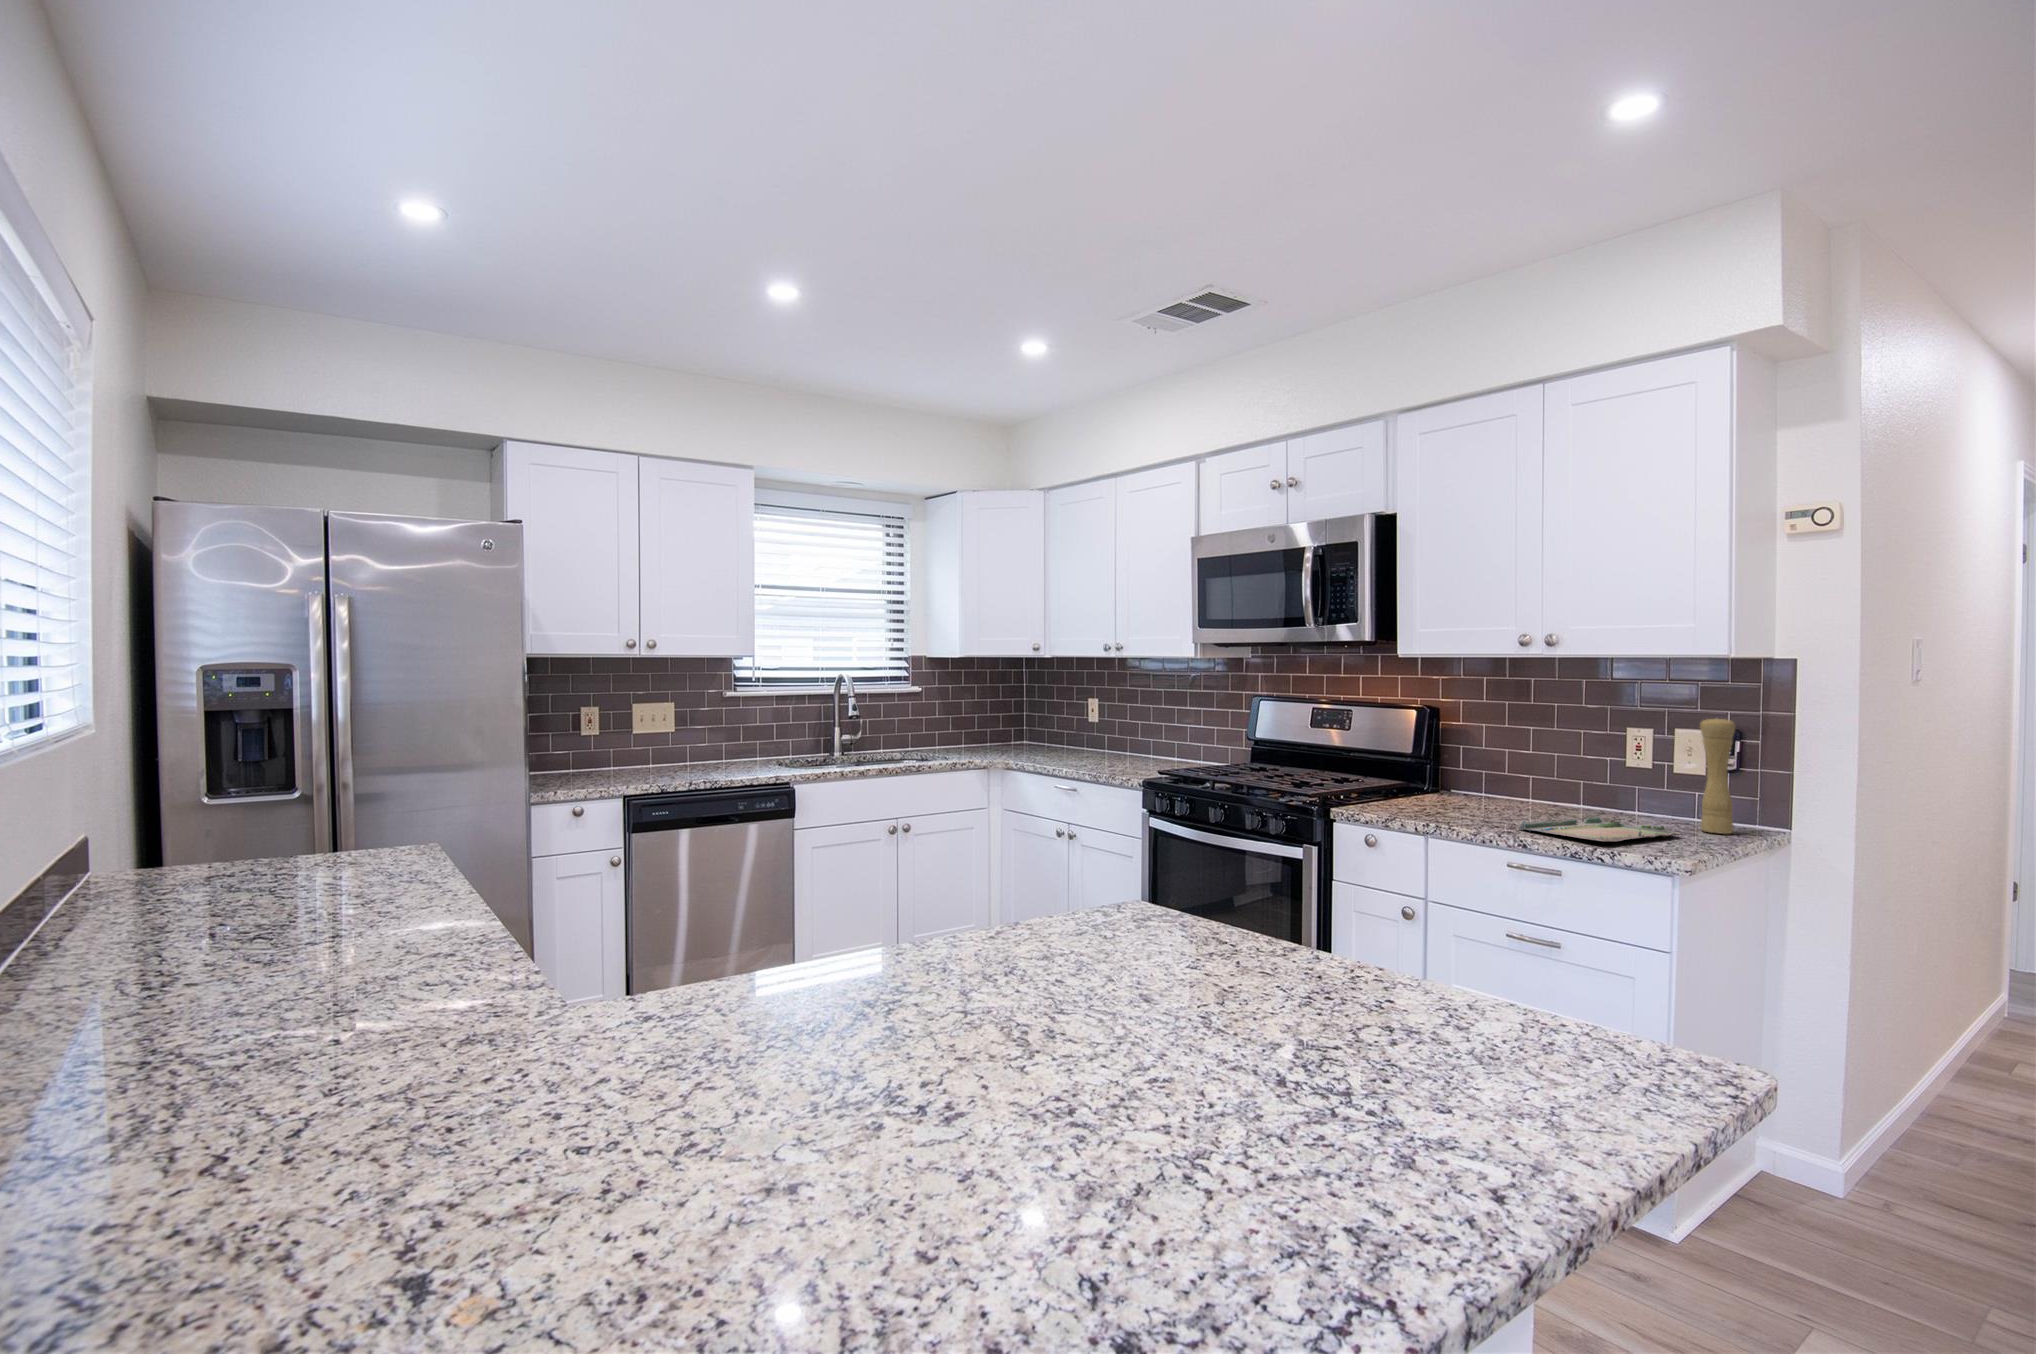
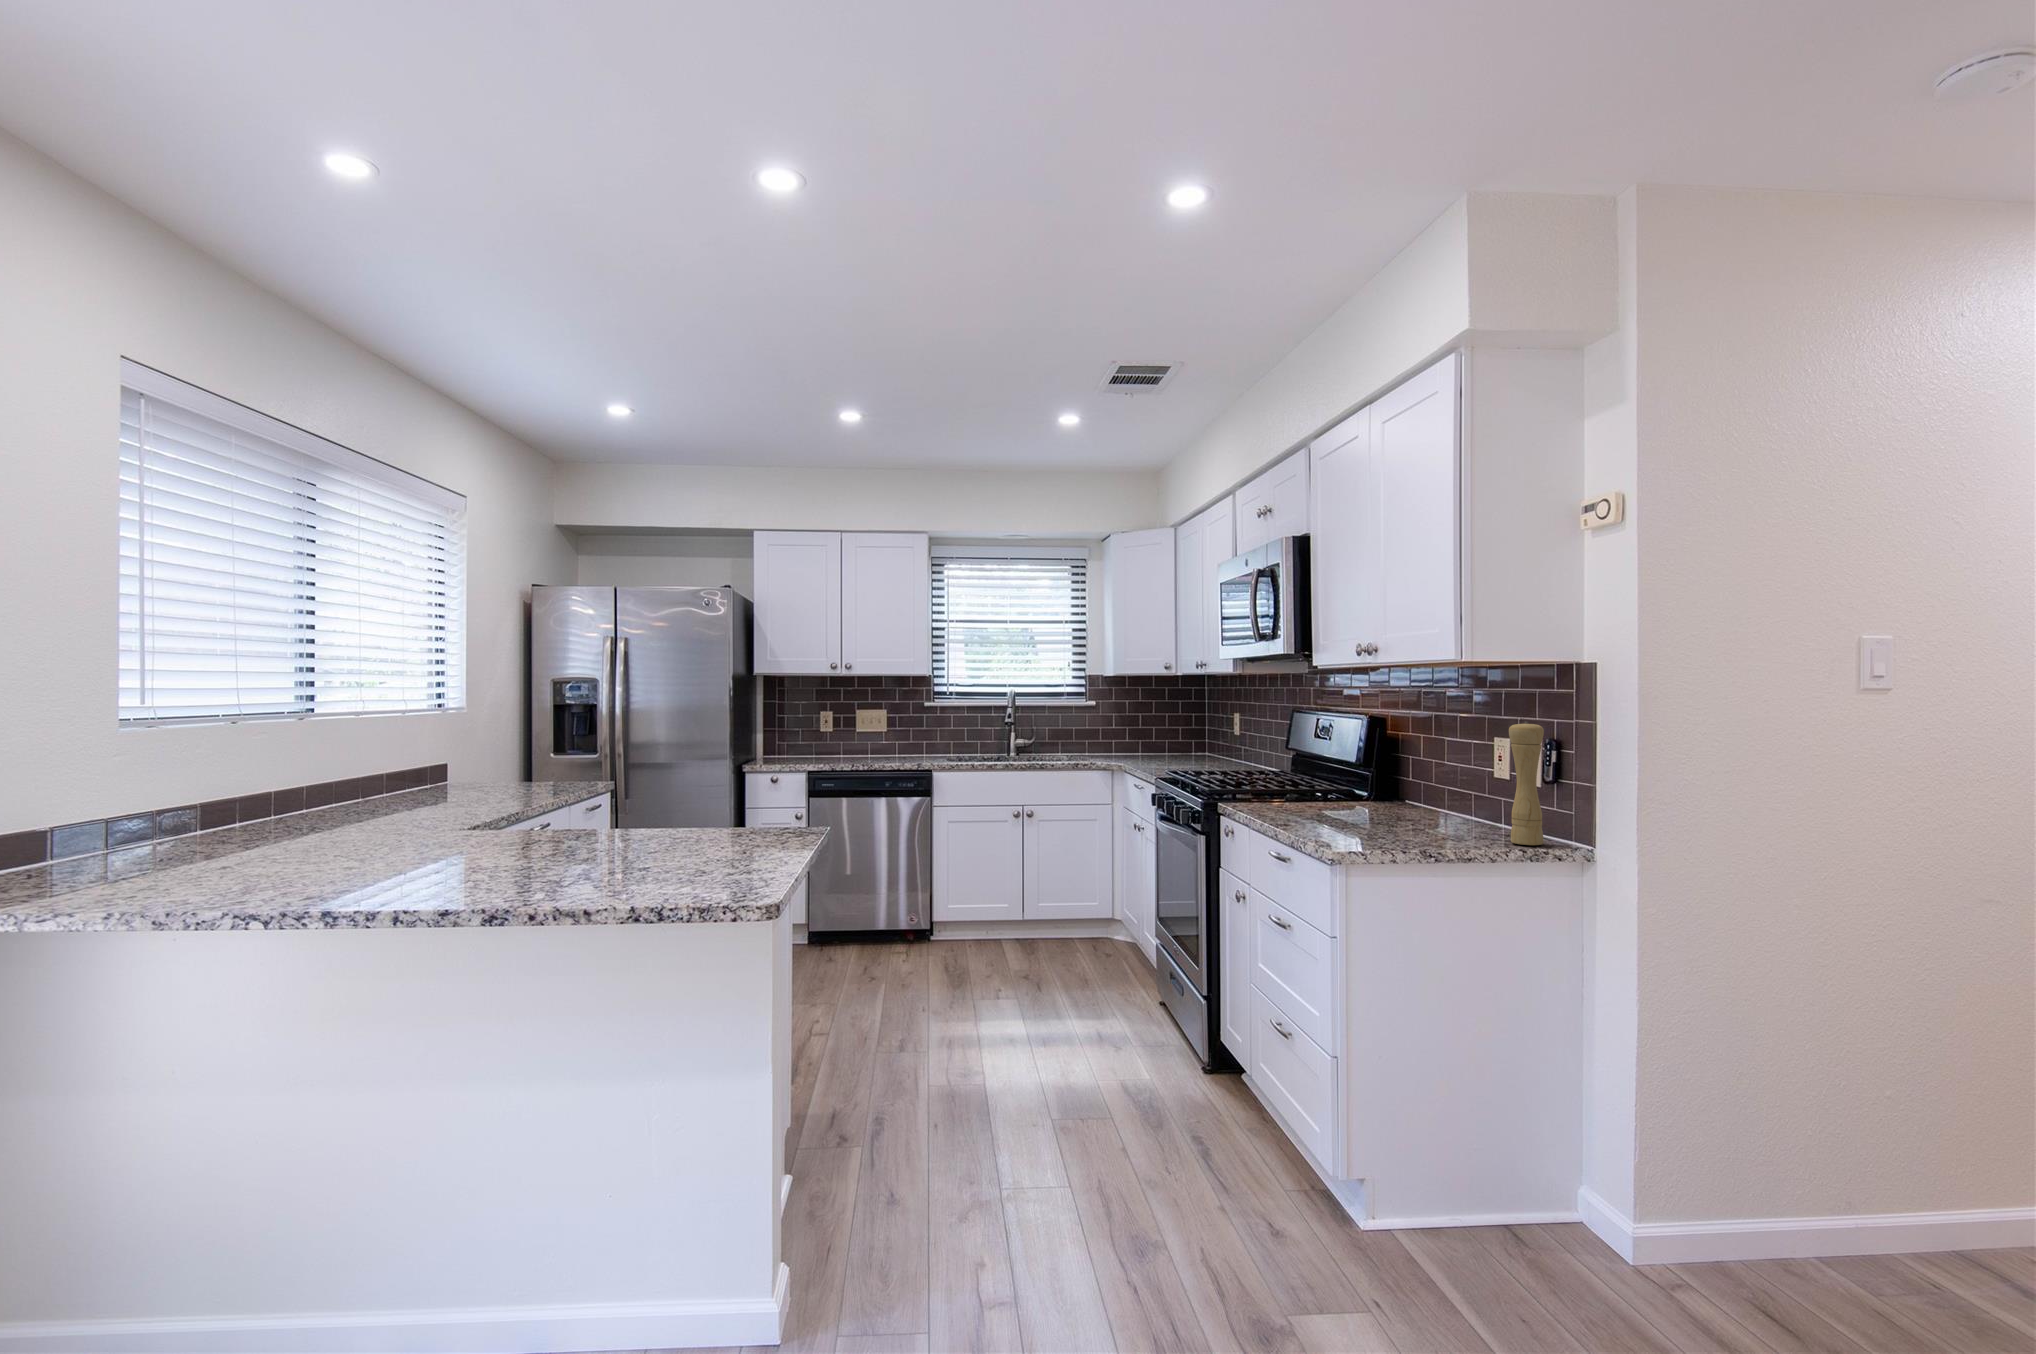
tray: present [1519,817,1680,842] -> none [1318,818,1460,841]

